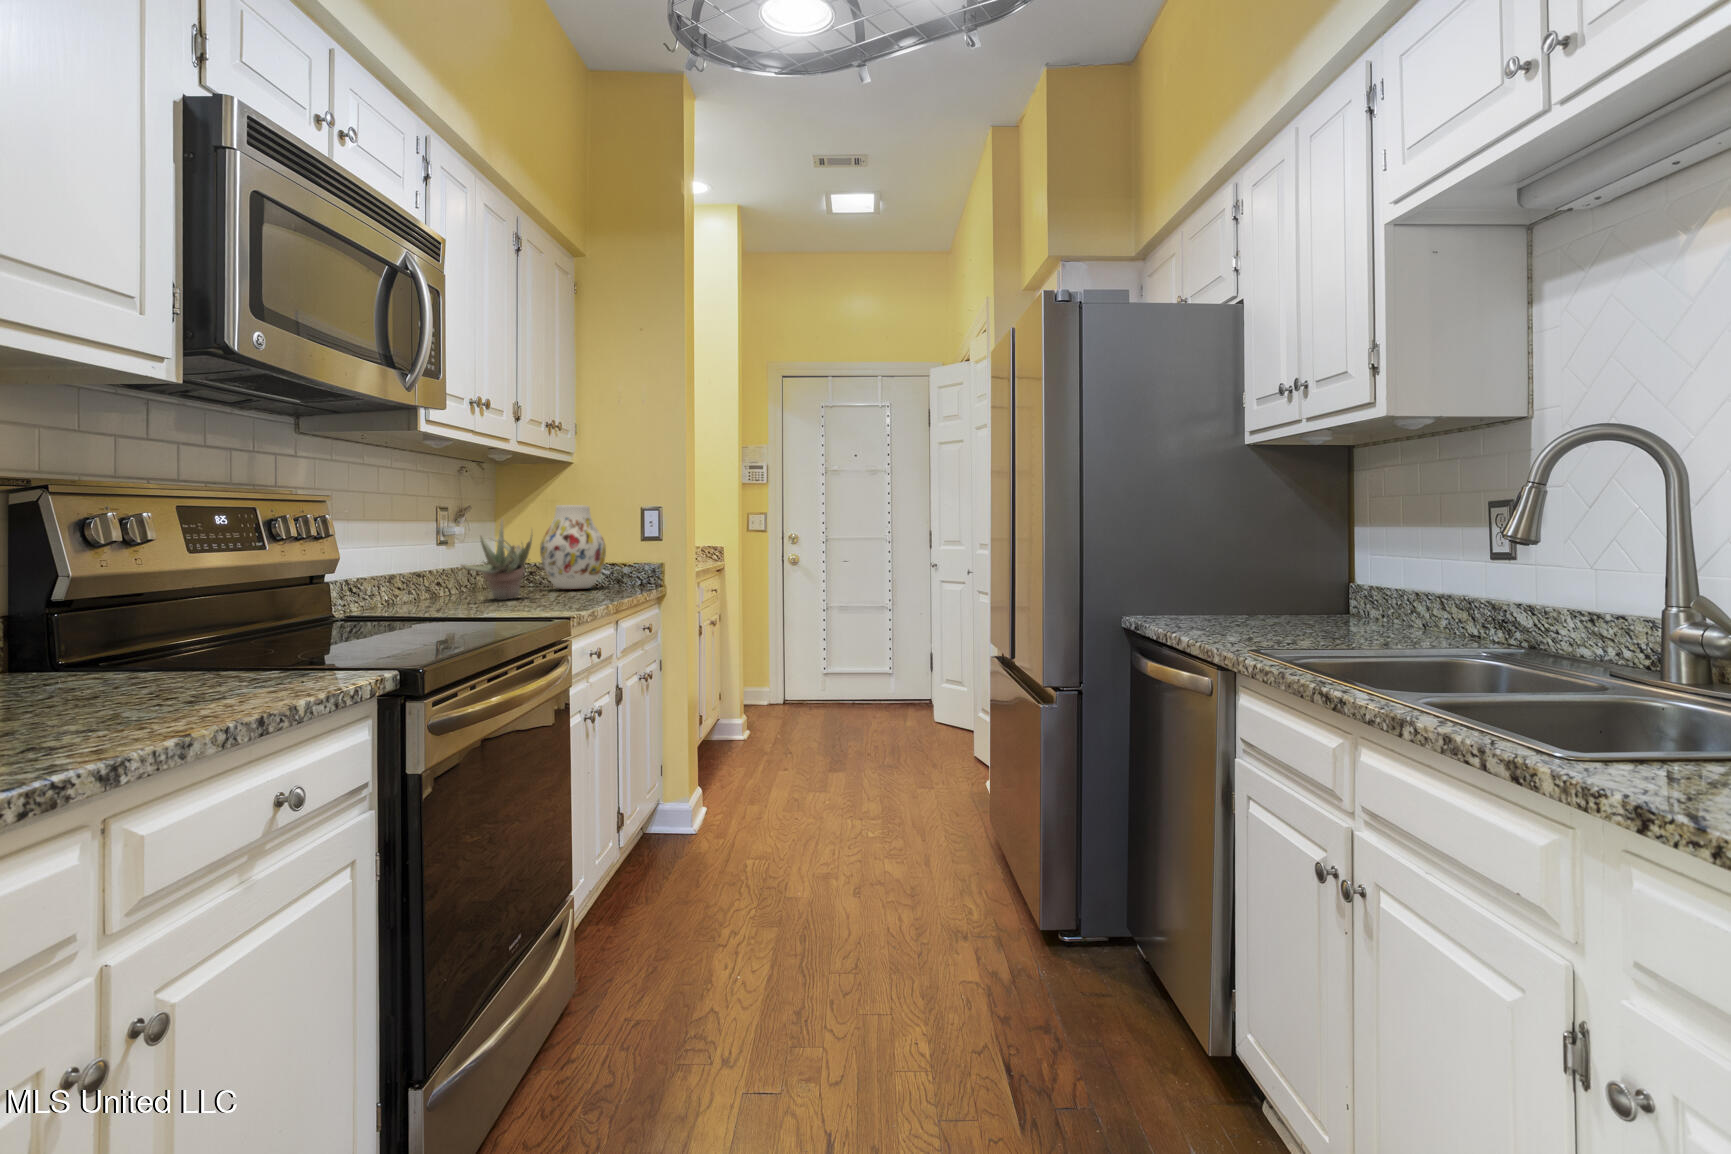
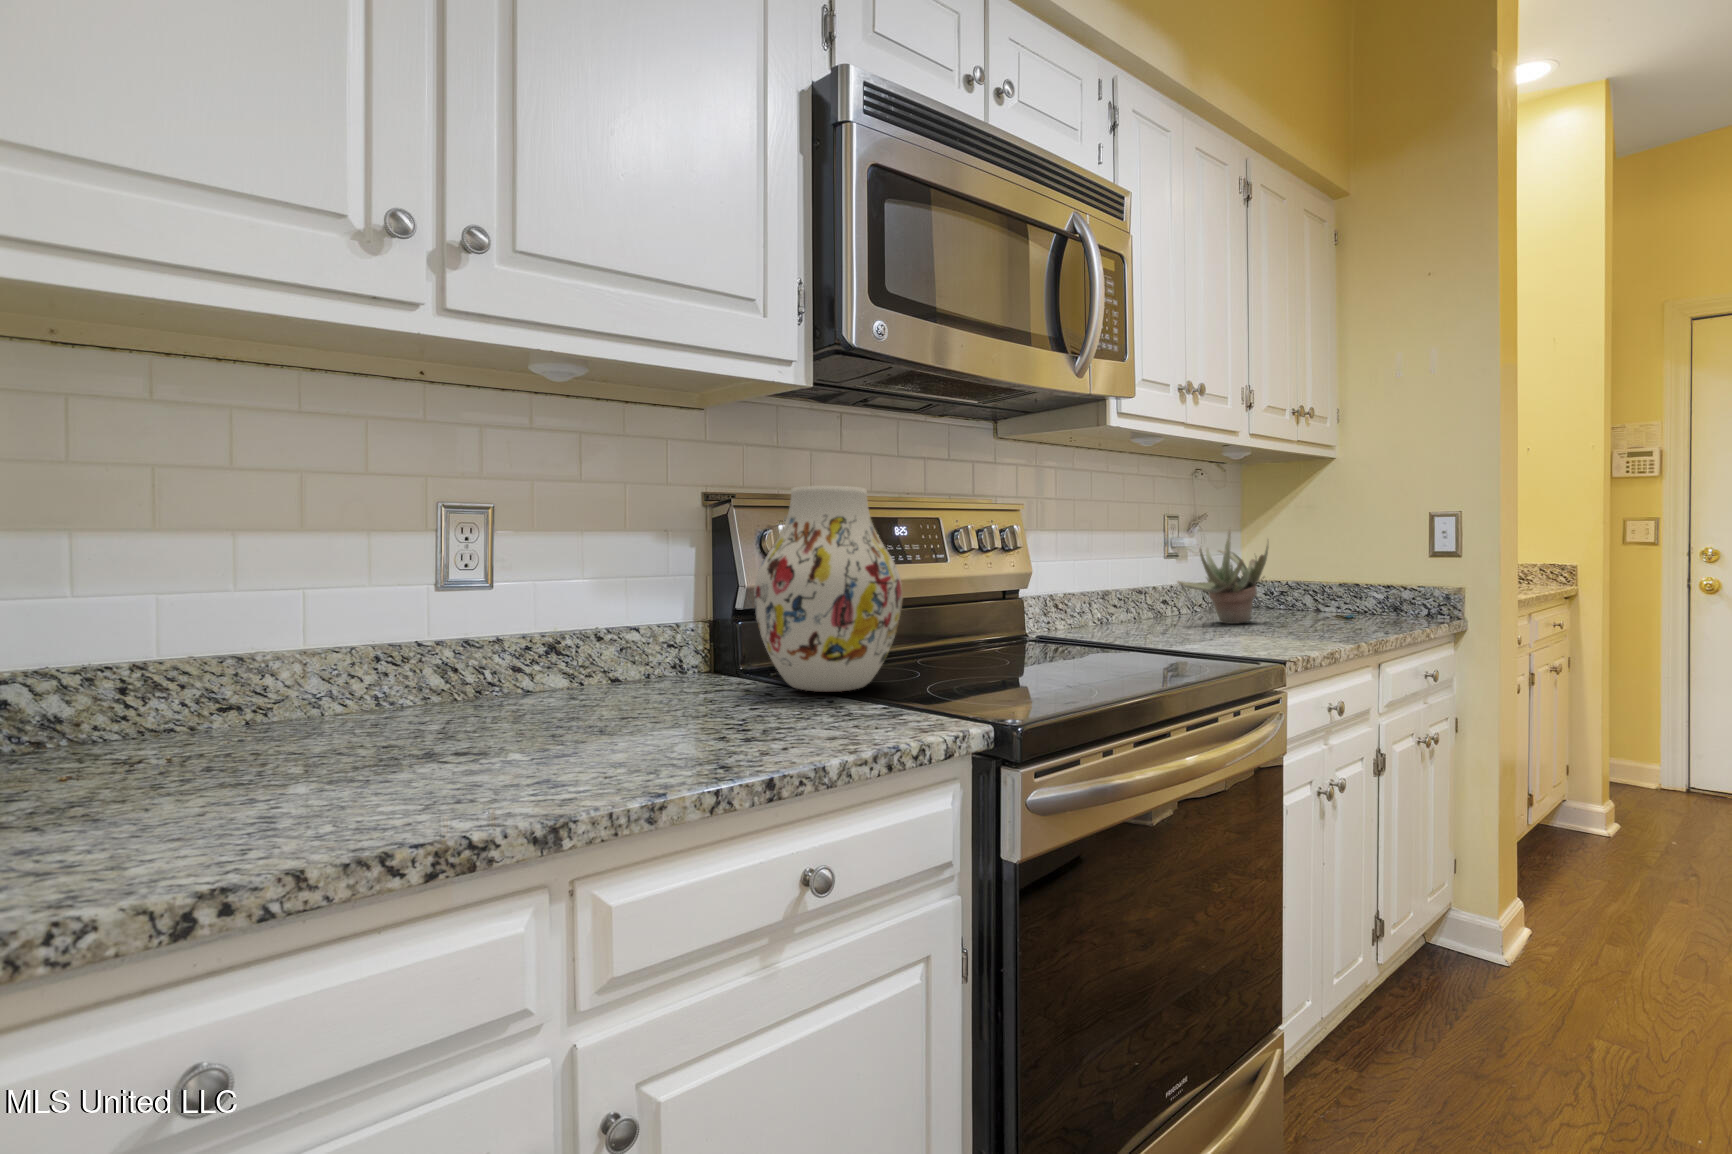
vase: present [540,505,606,590] -> present [754,486,903,692]

